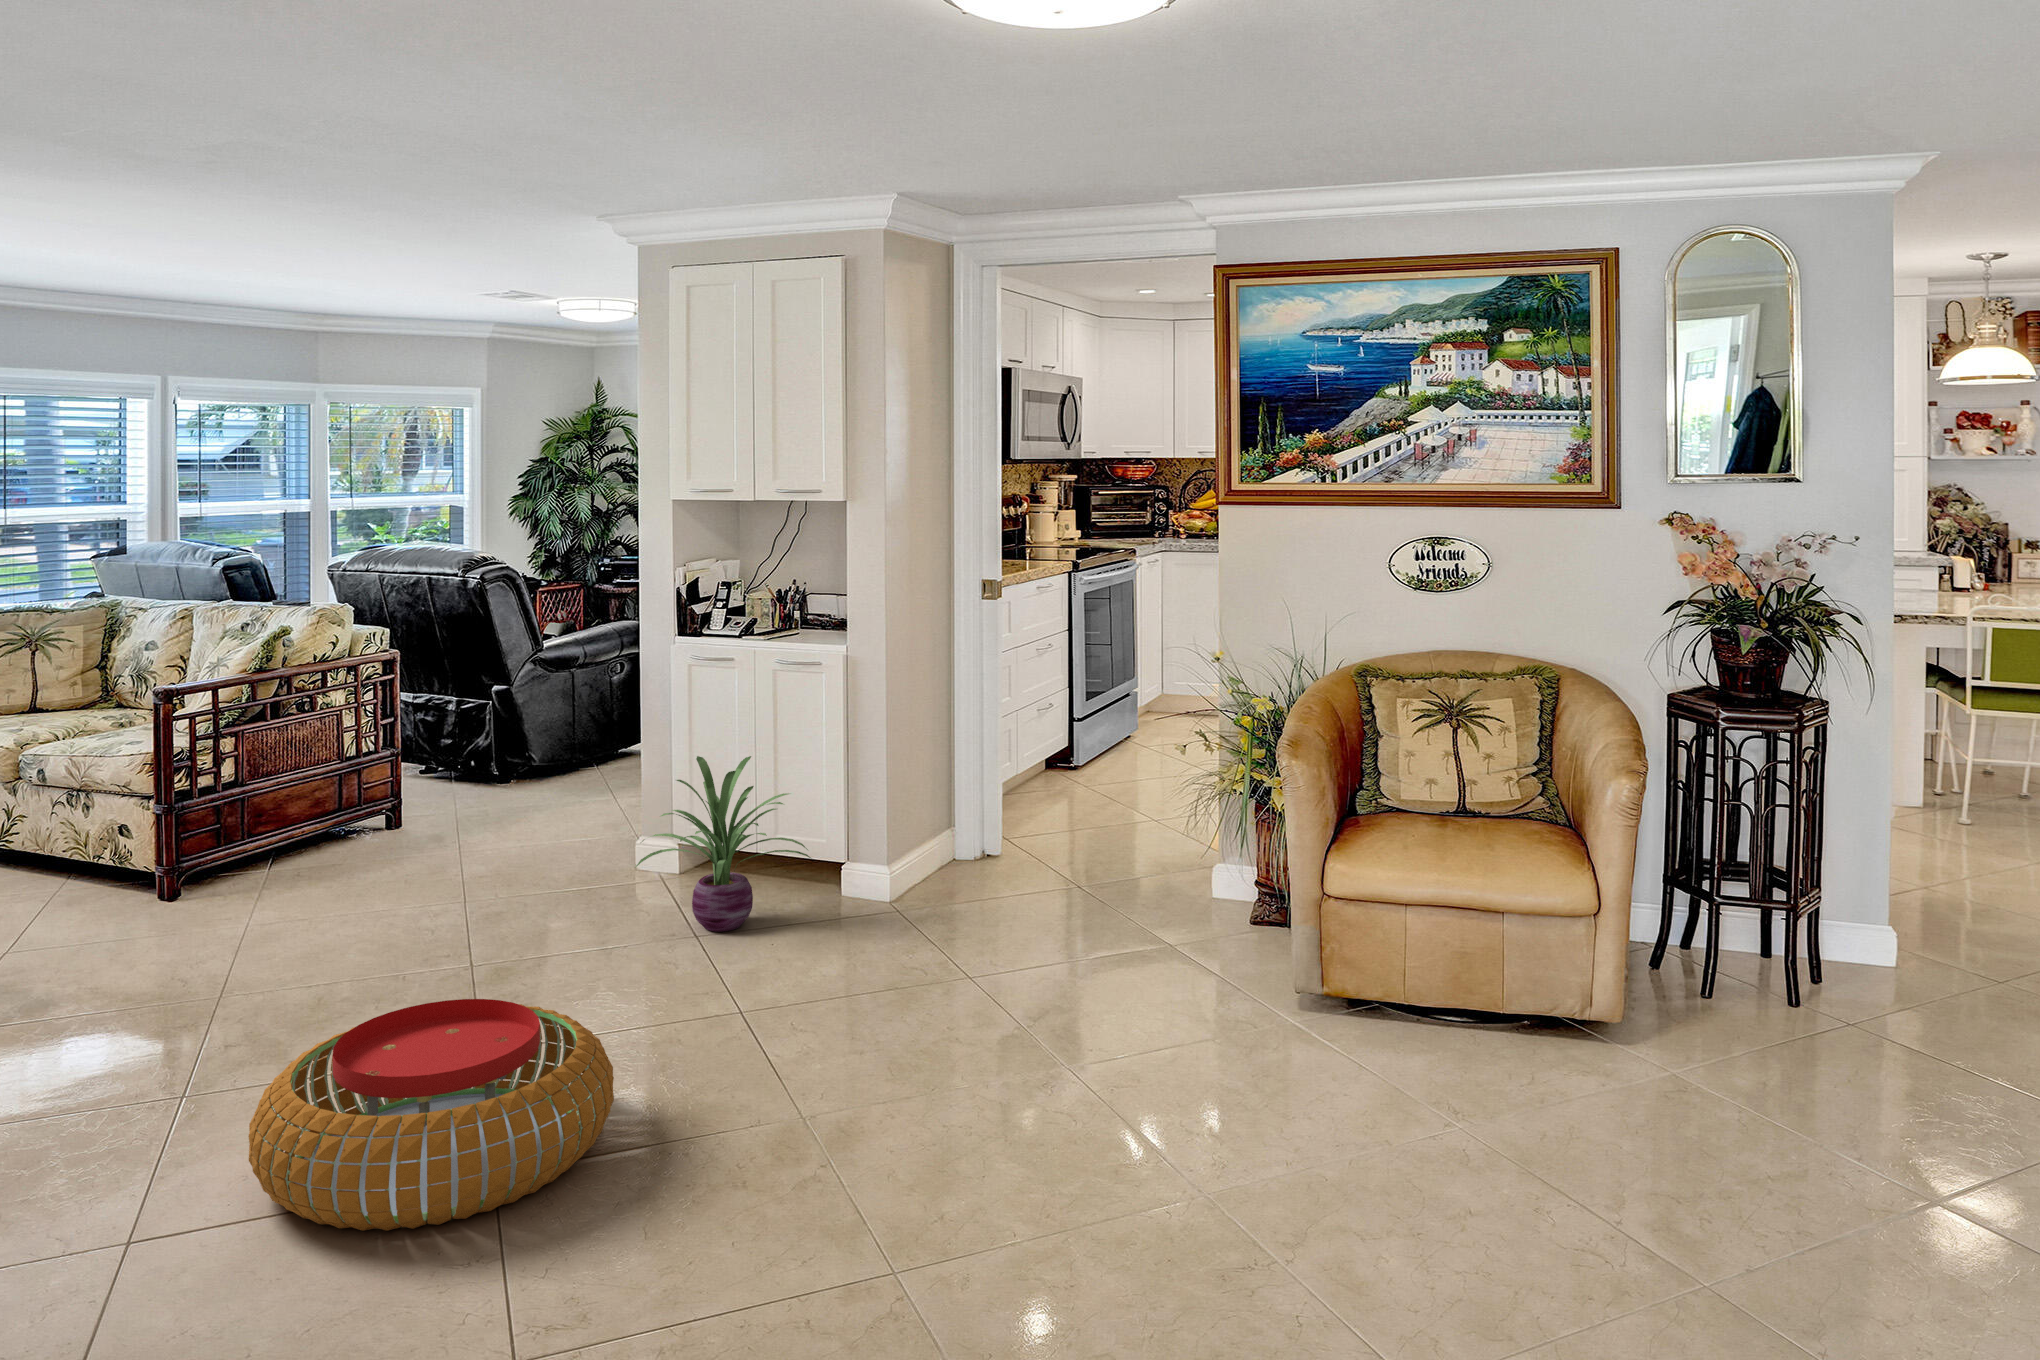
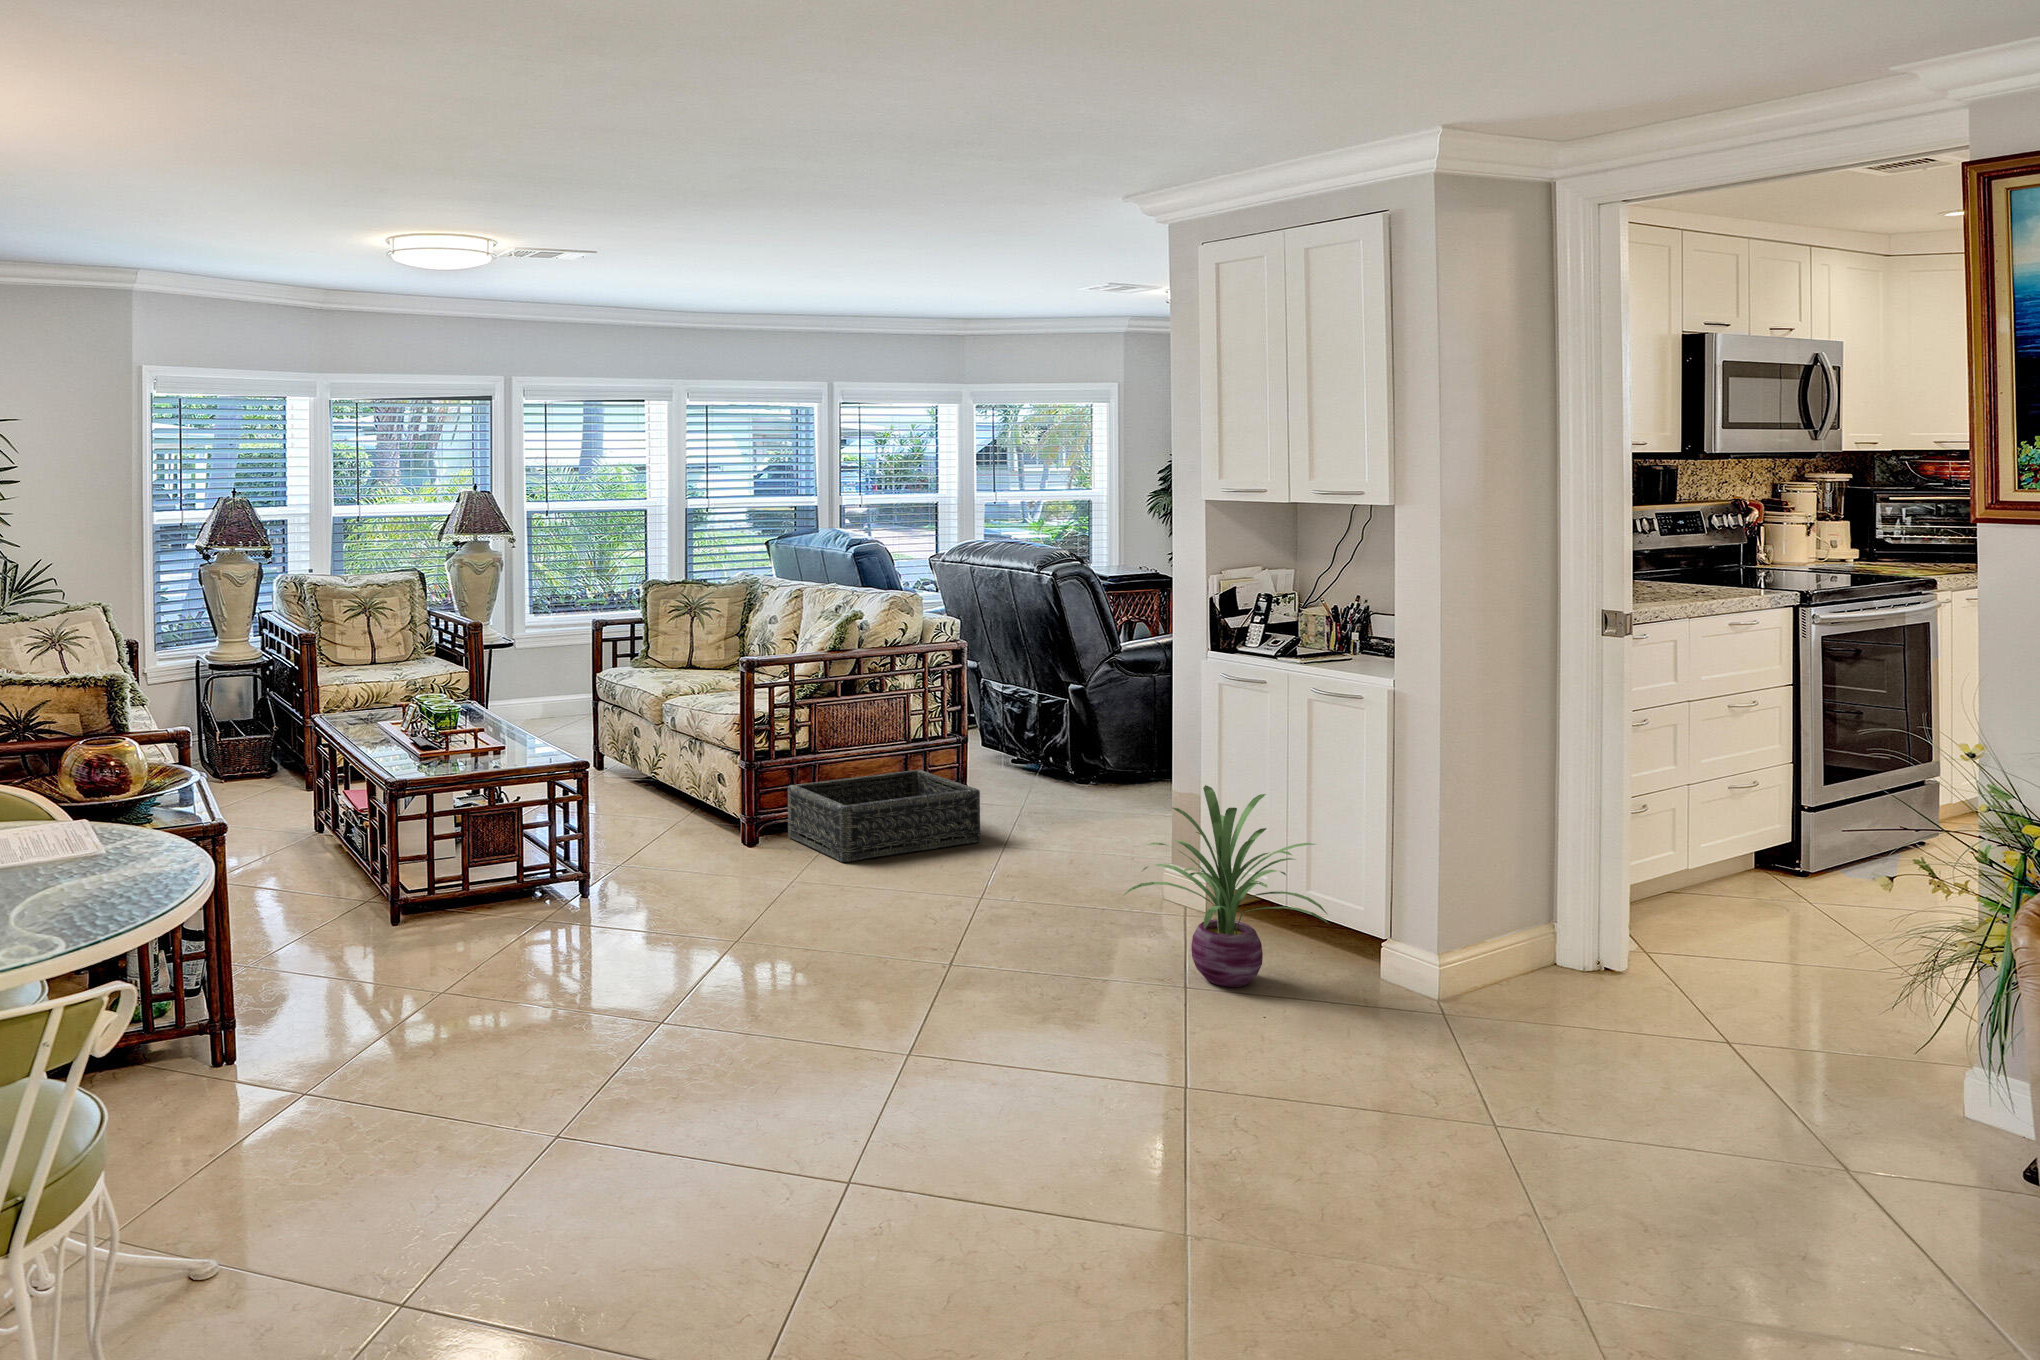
basket: none [210,788,433,897] -> present [788,770,980,863]
pouf: present [248,999,614,1231] -> none [672,987,1006,1208]

